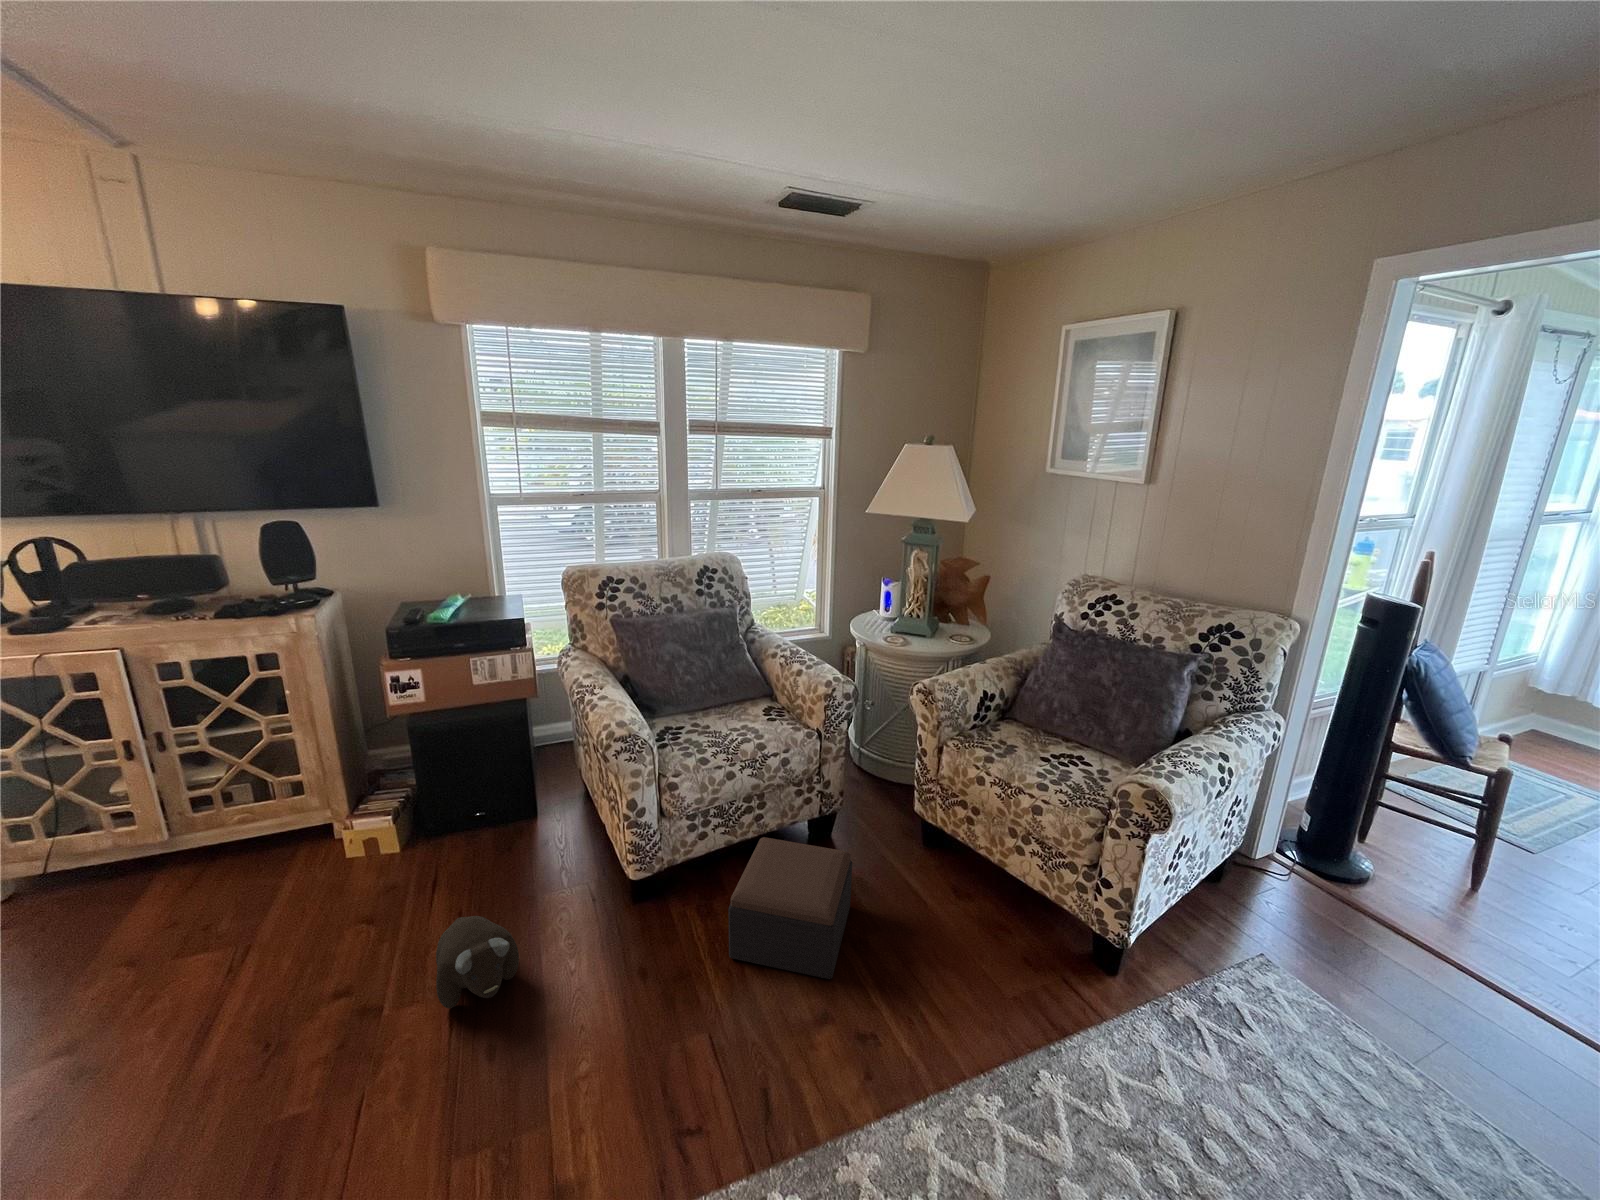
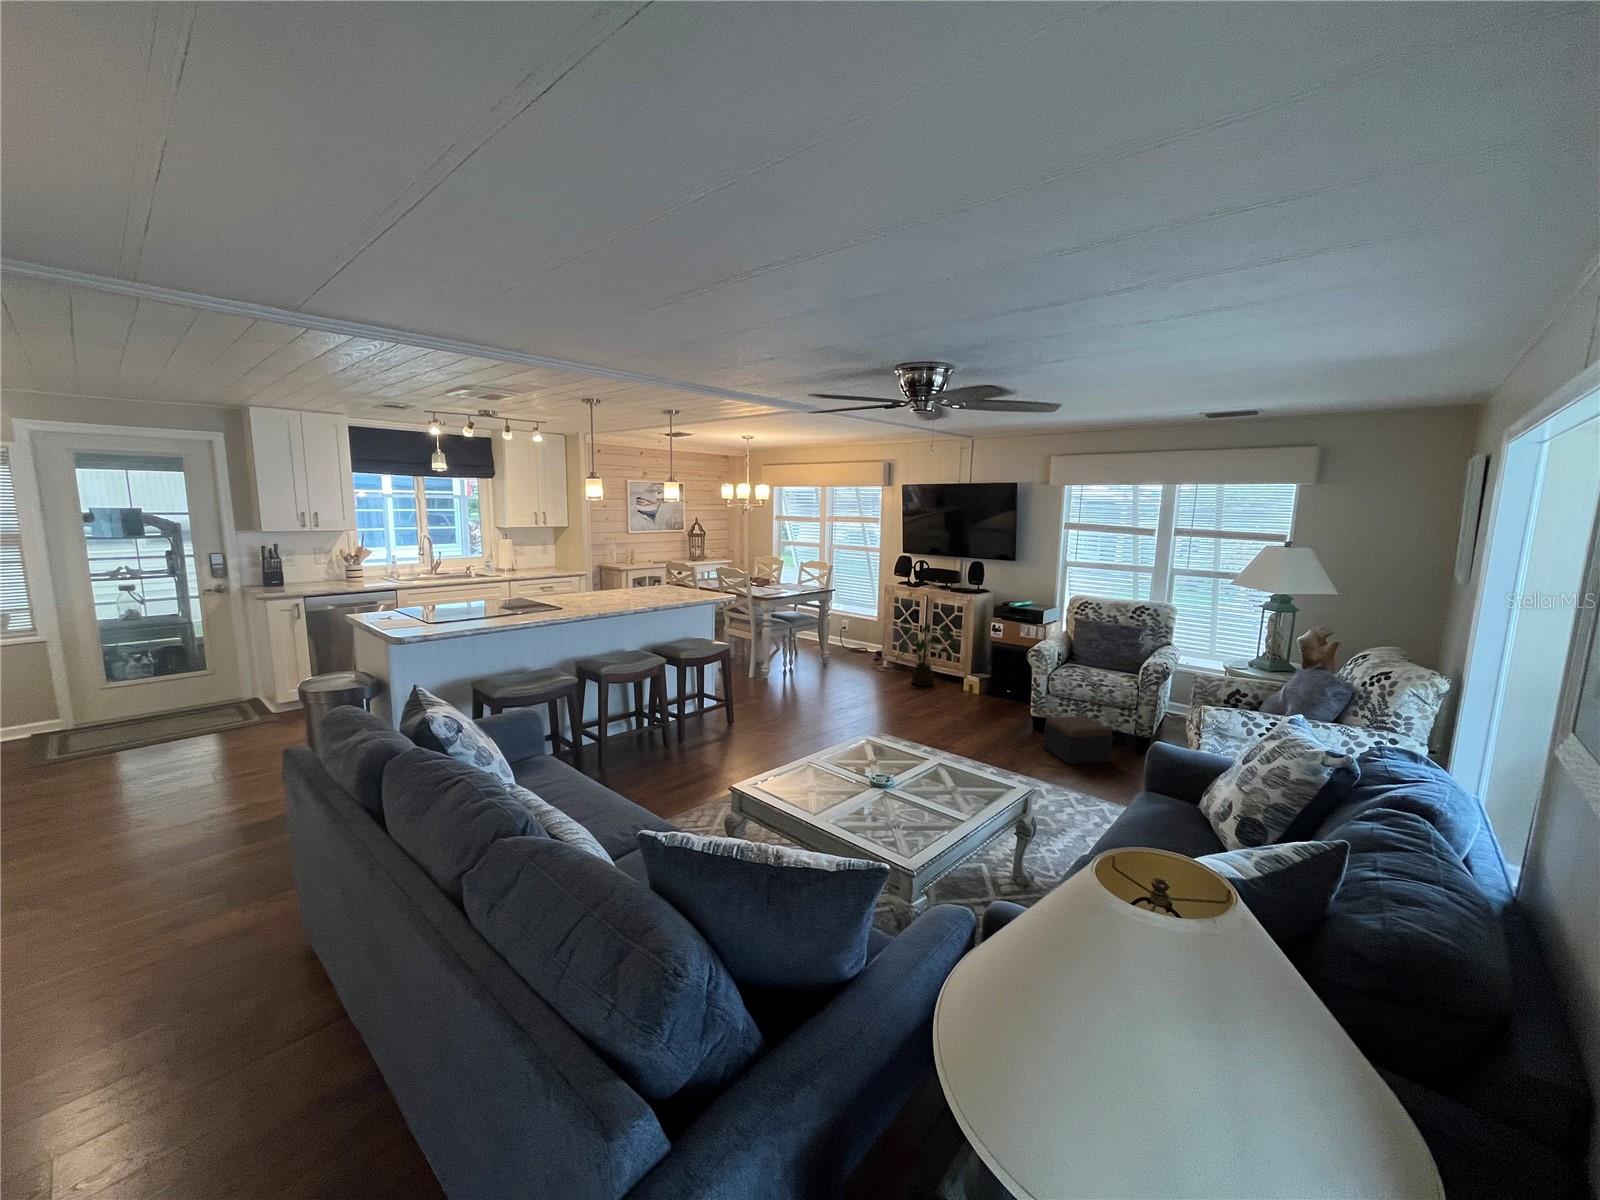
house plant: none [75,719,286,924] -> present [902,624,954,686]
plush toy: present [436,916,519,1008] -> none [953,695,980,722]

